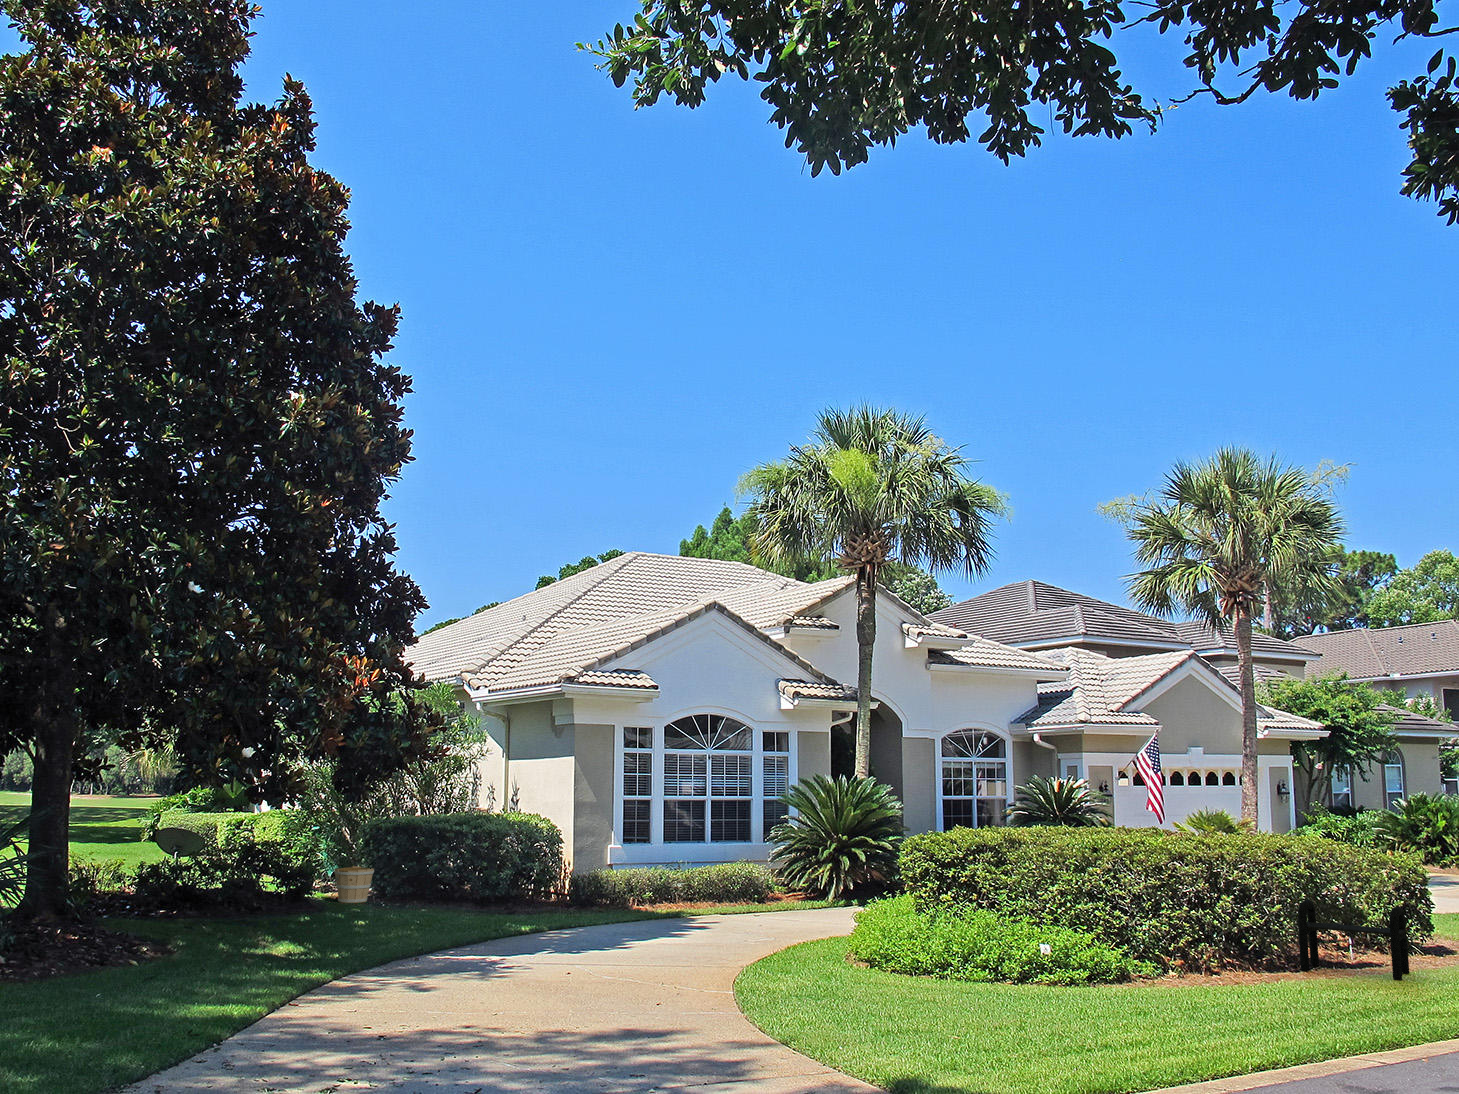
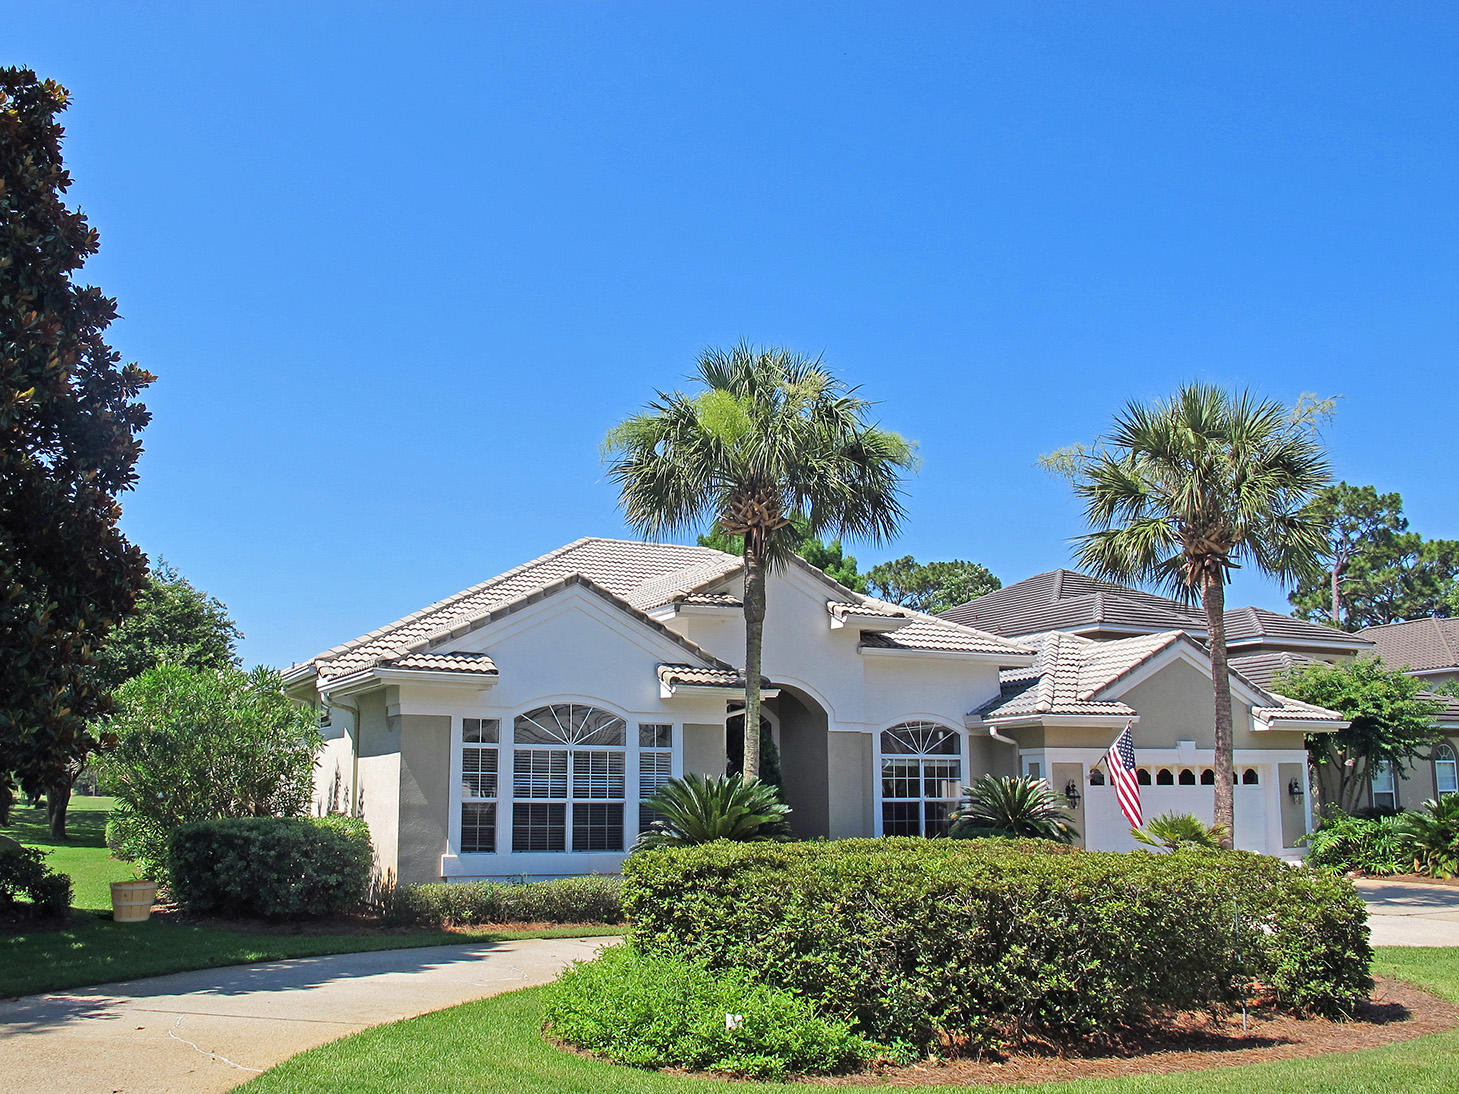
bench: present [1298,900,1409,980] -> none [1161,933,1305,1042]

